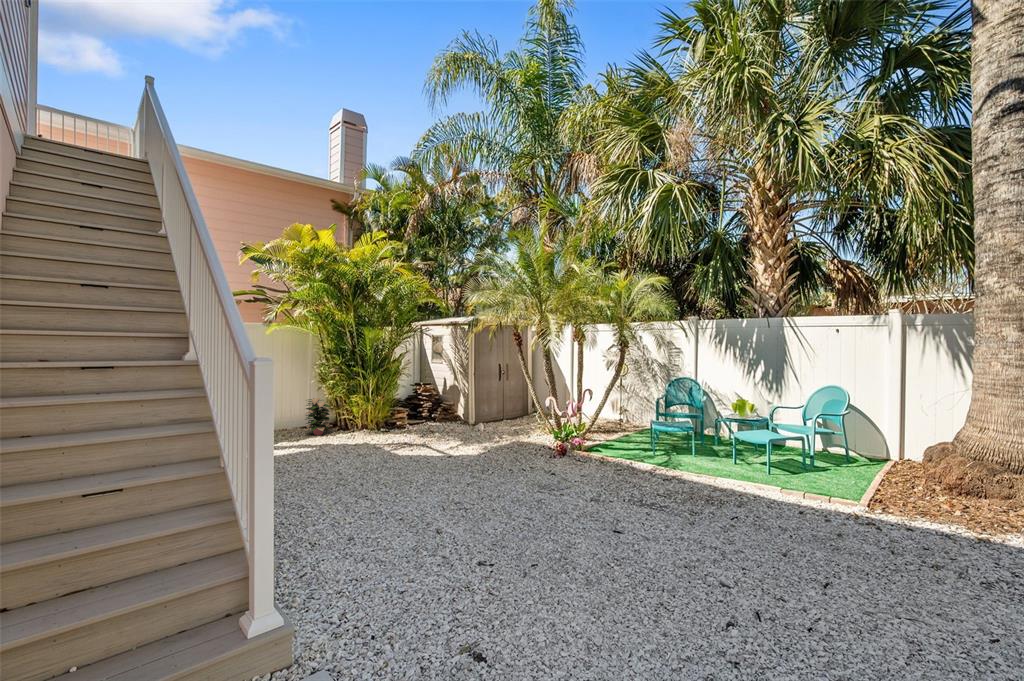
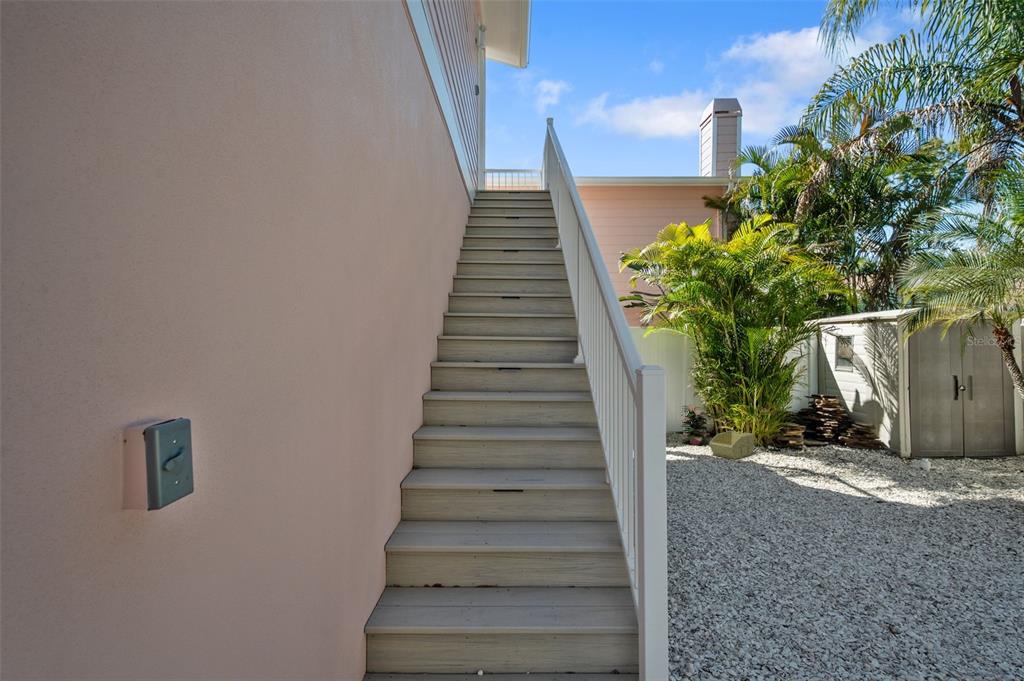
storage bin: none [330,418,369,443] -> present [709,431,755,459]

